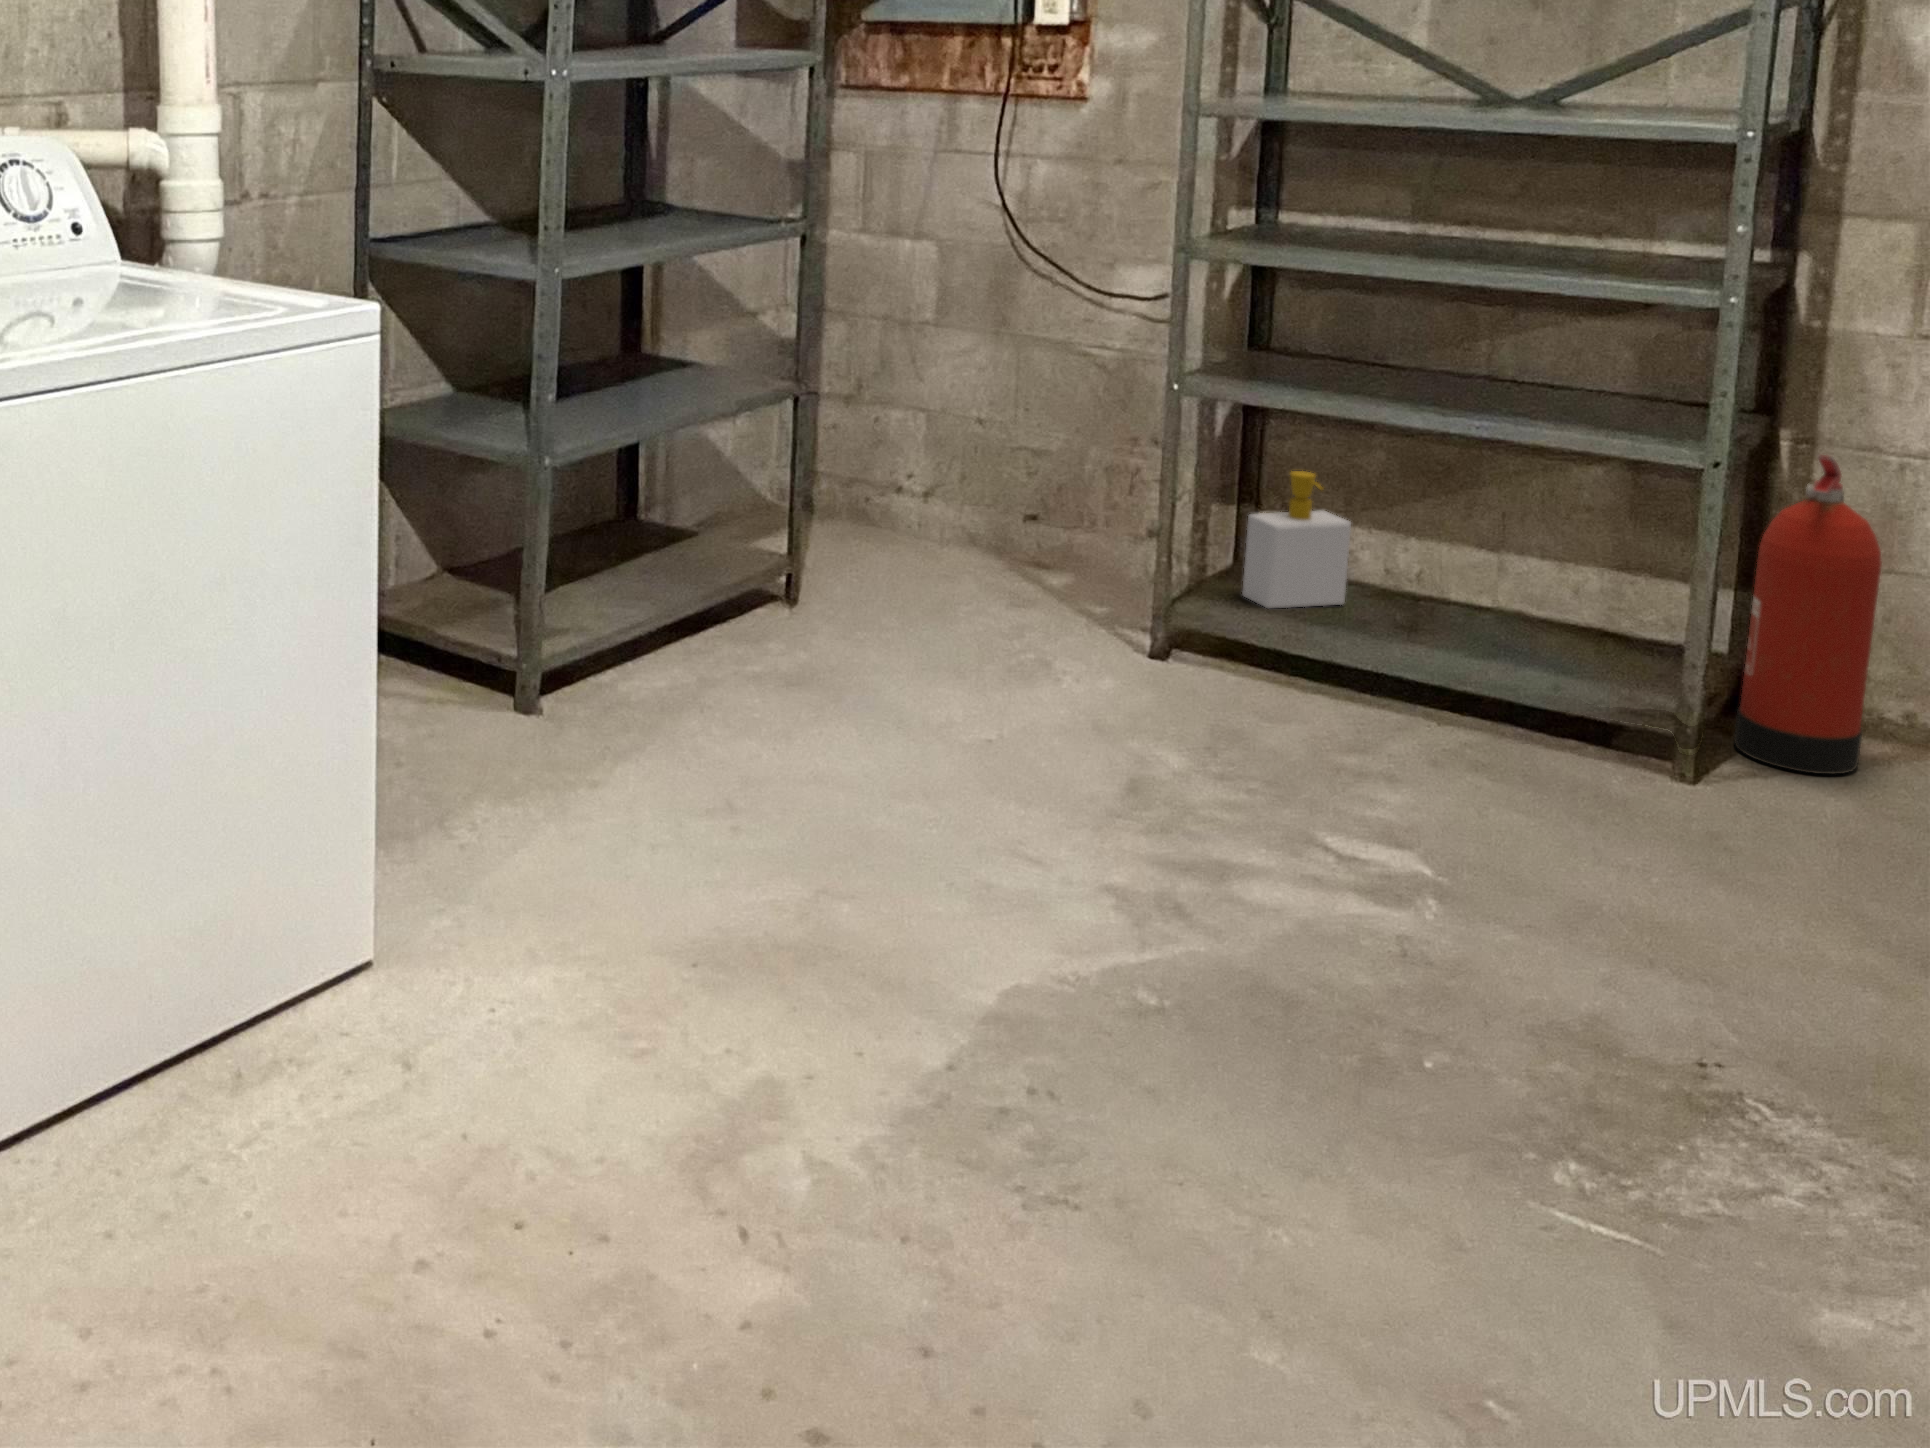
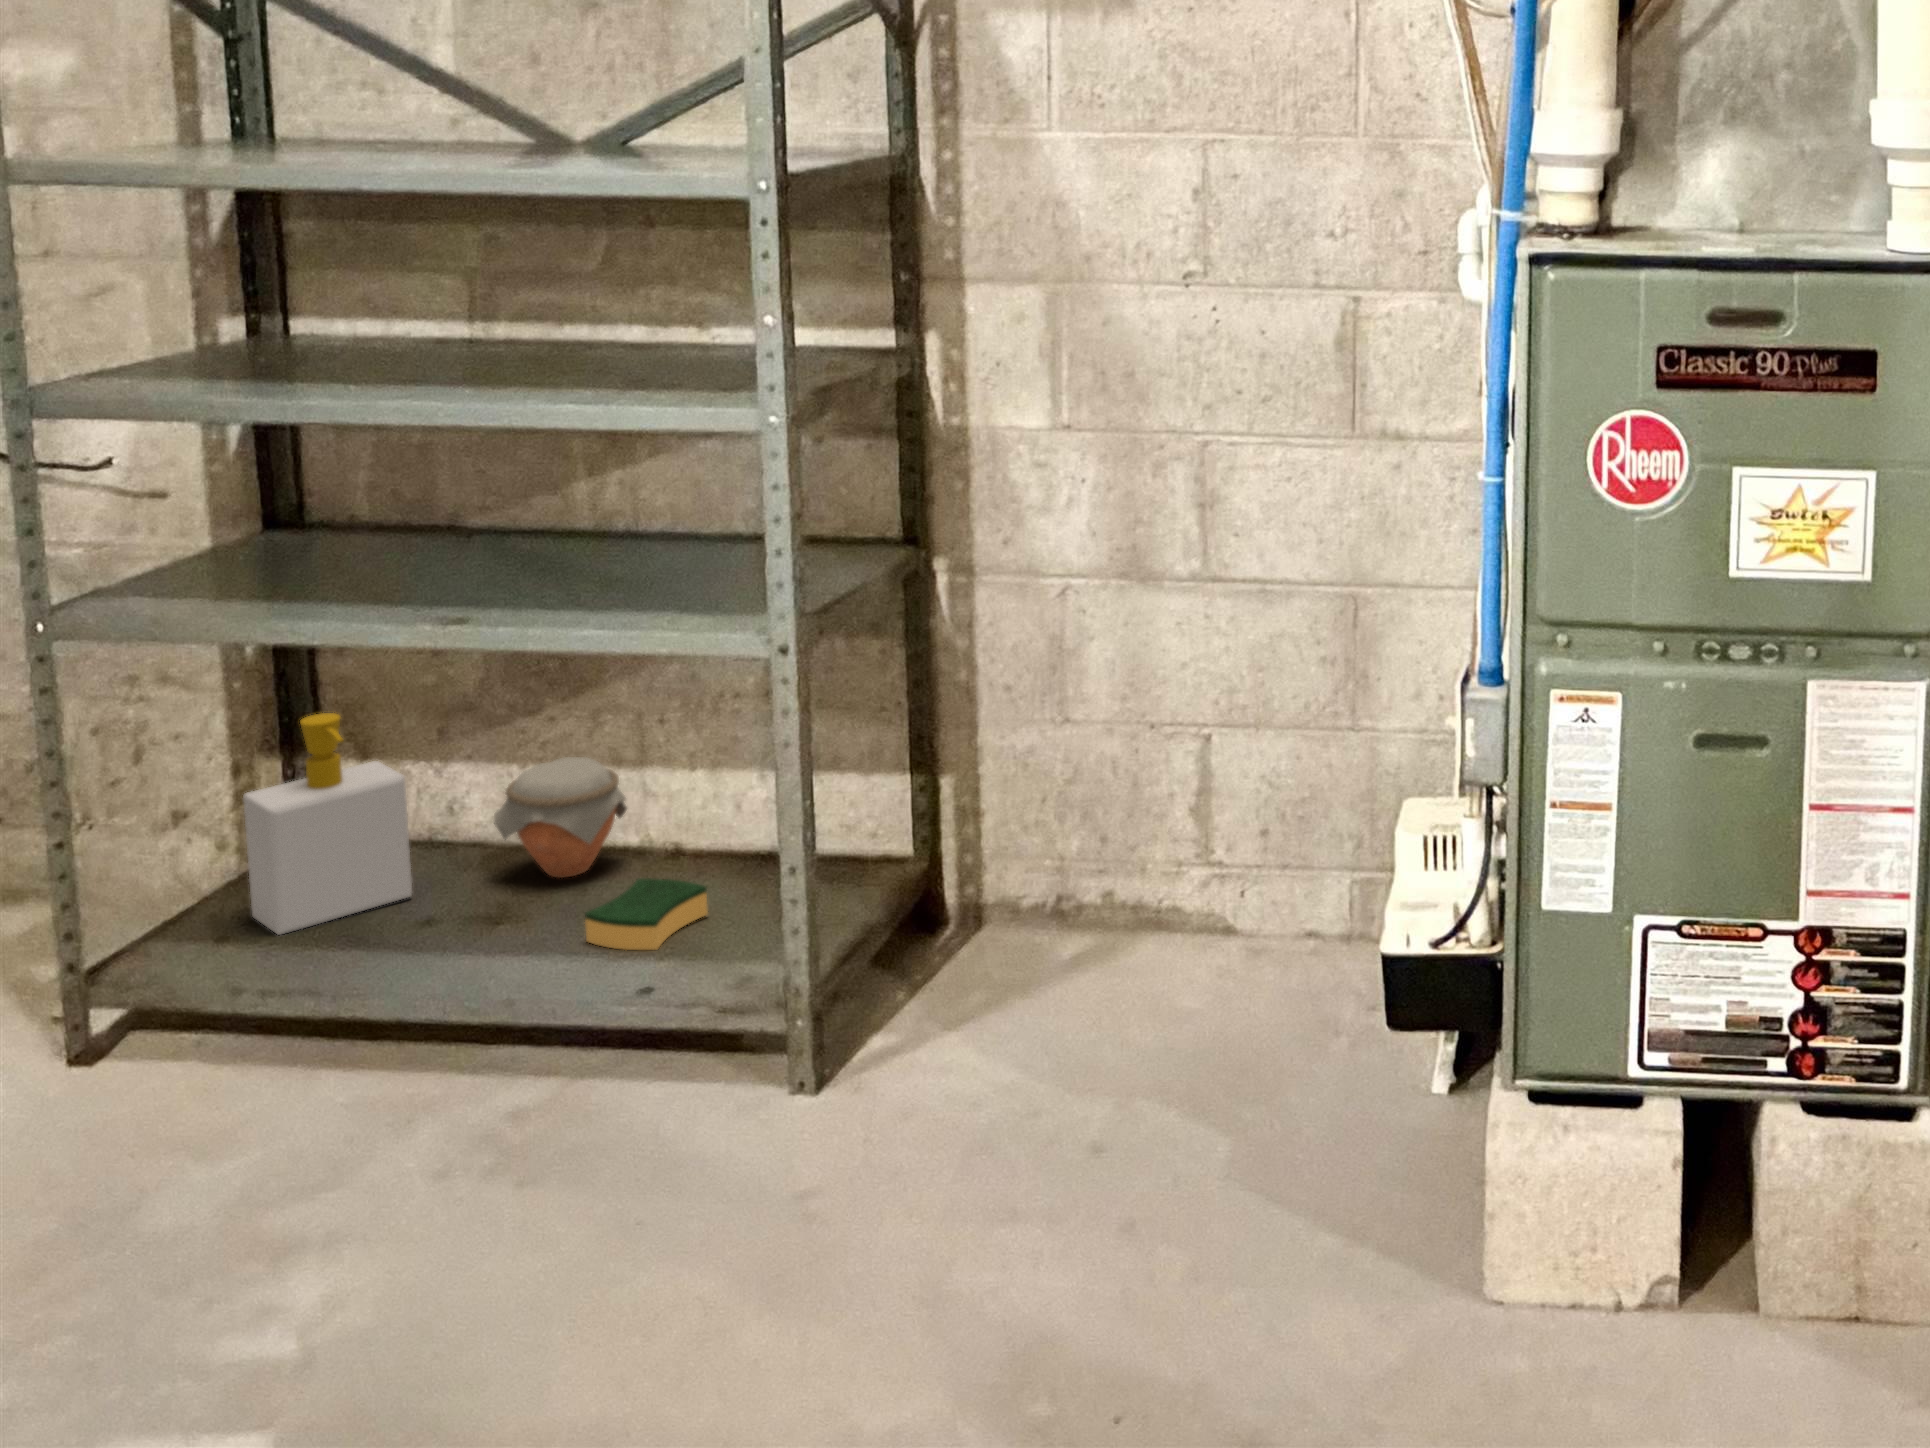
fire extinguisher: present [1734,455,1882,774] -> none [888,607,1032,1022]
jar: none [1403,533,1501,615] -> present [493,757,627,878]
sponge: none [1496,621,1584,668] -> present [585,878,708,950]

